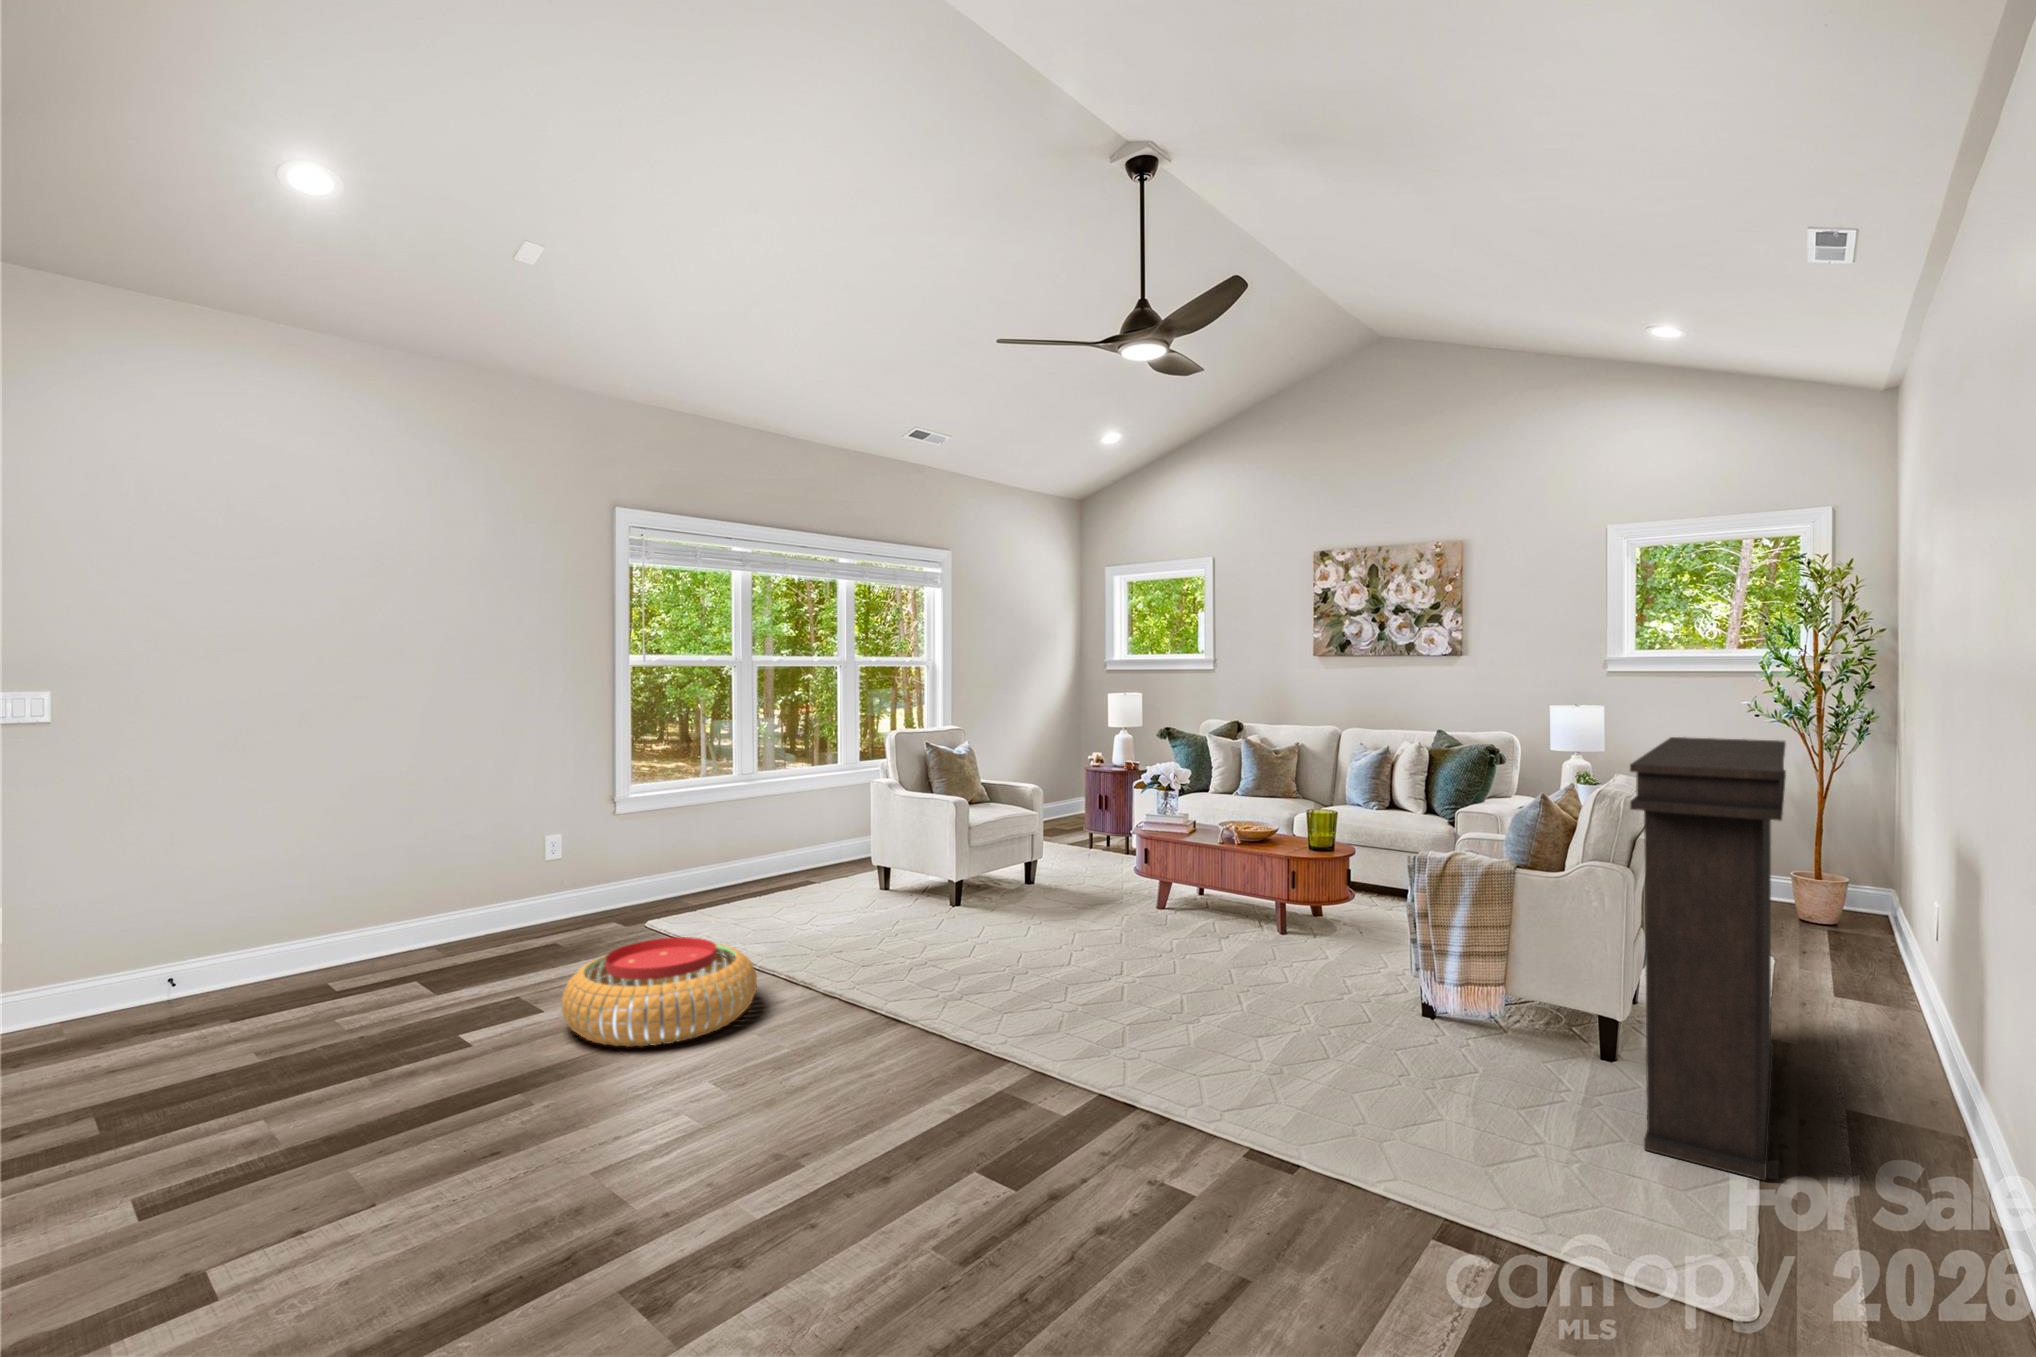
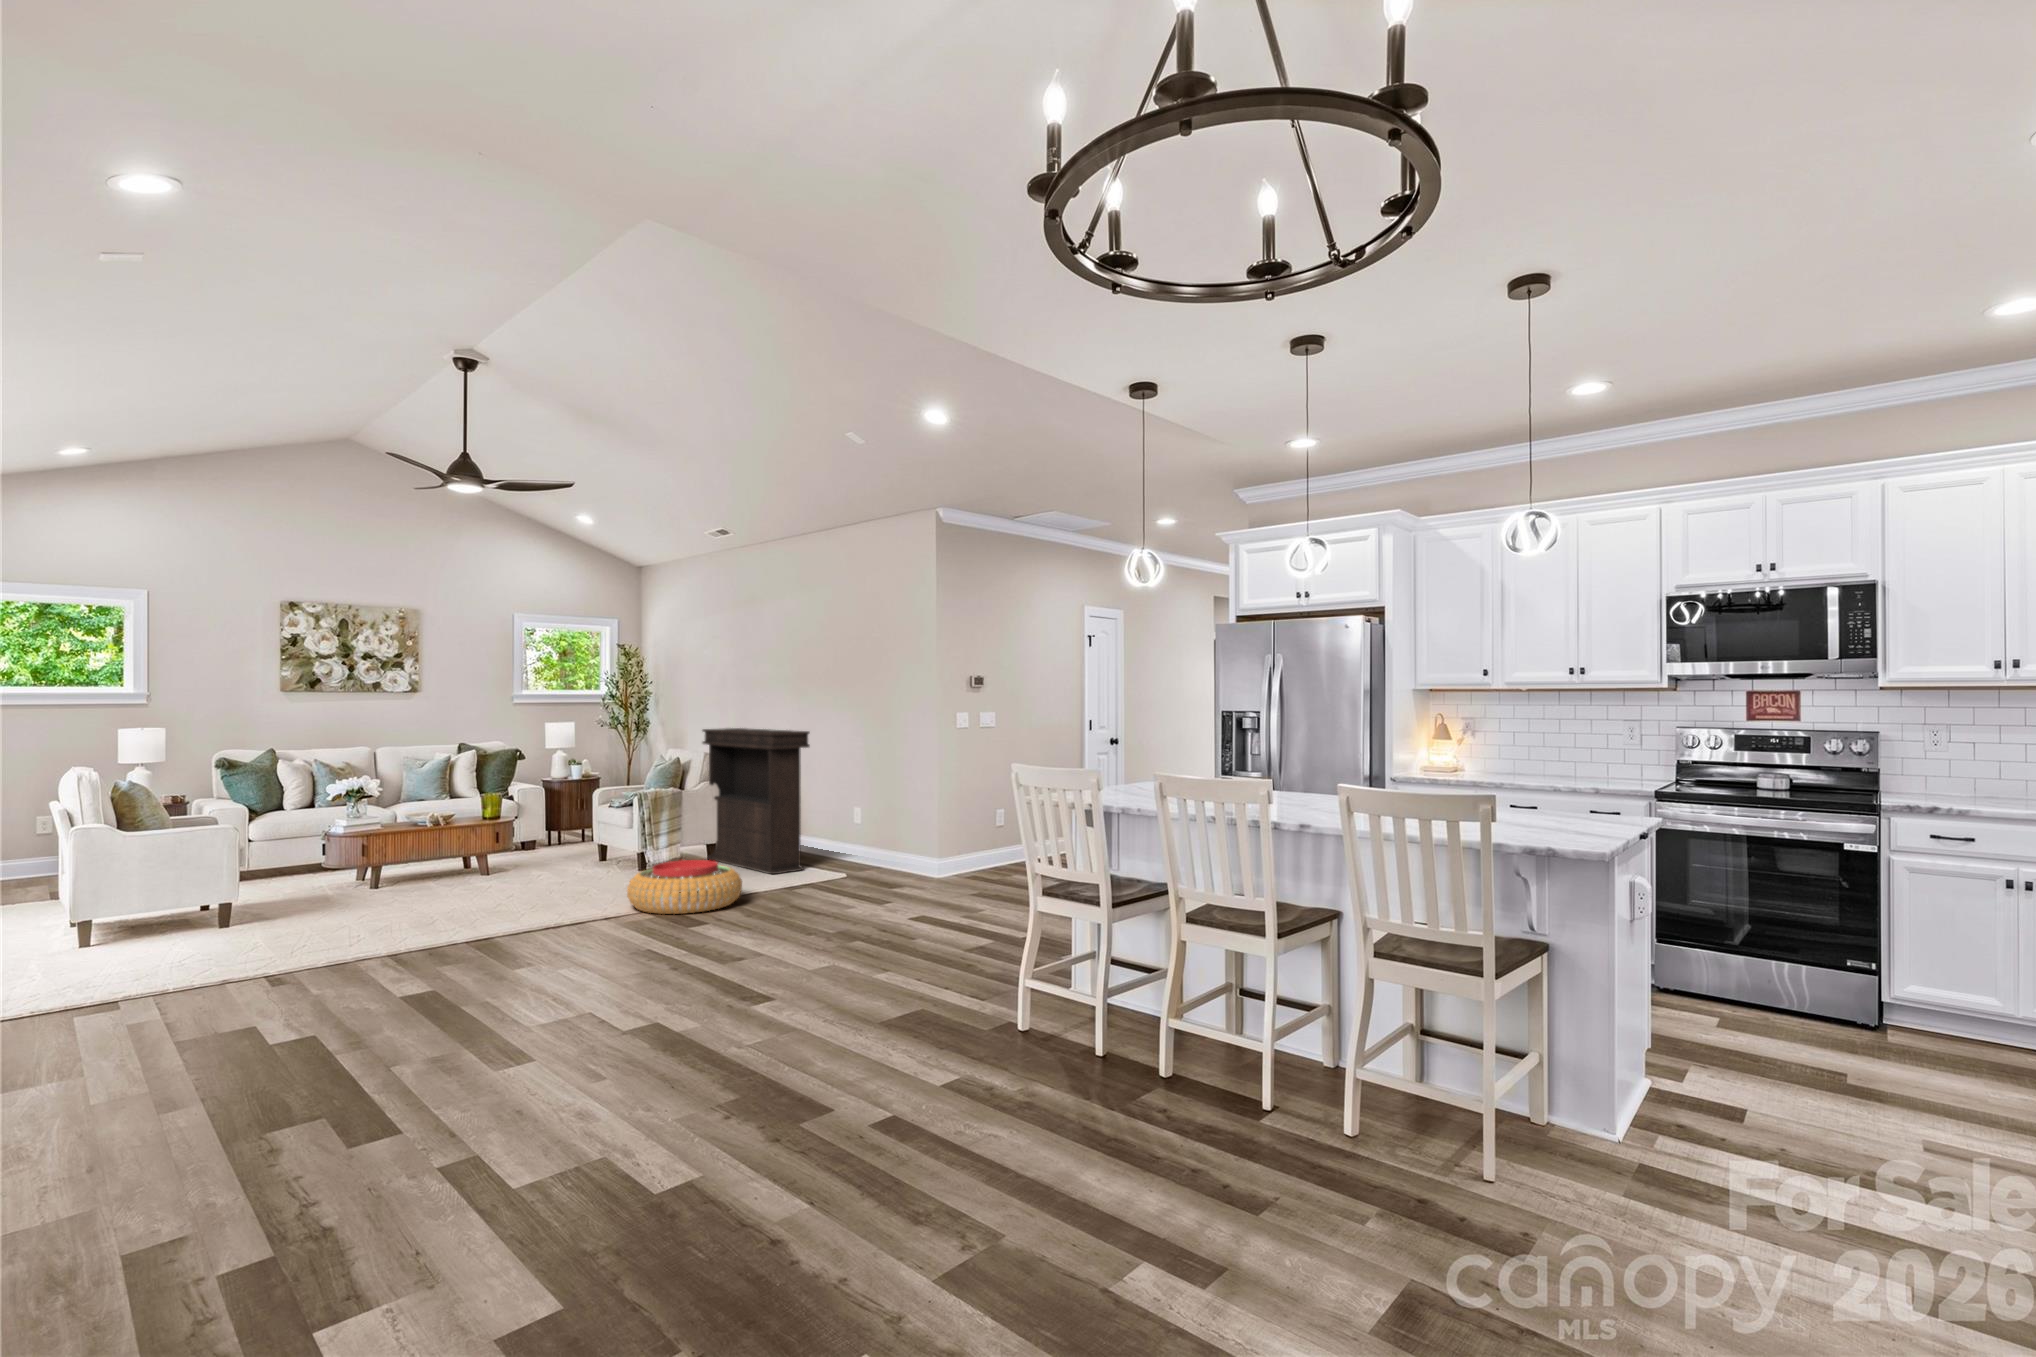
pouf: present [562,937,757,1047] -> present [627,860,742,914]

